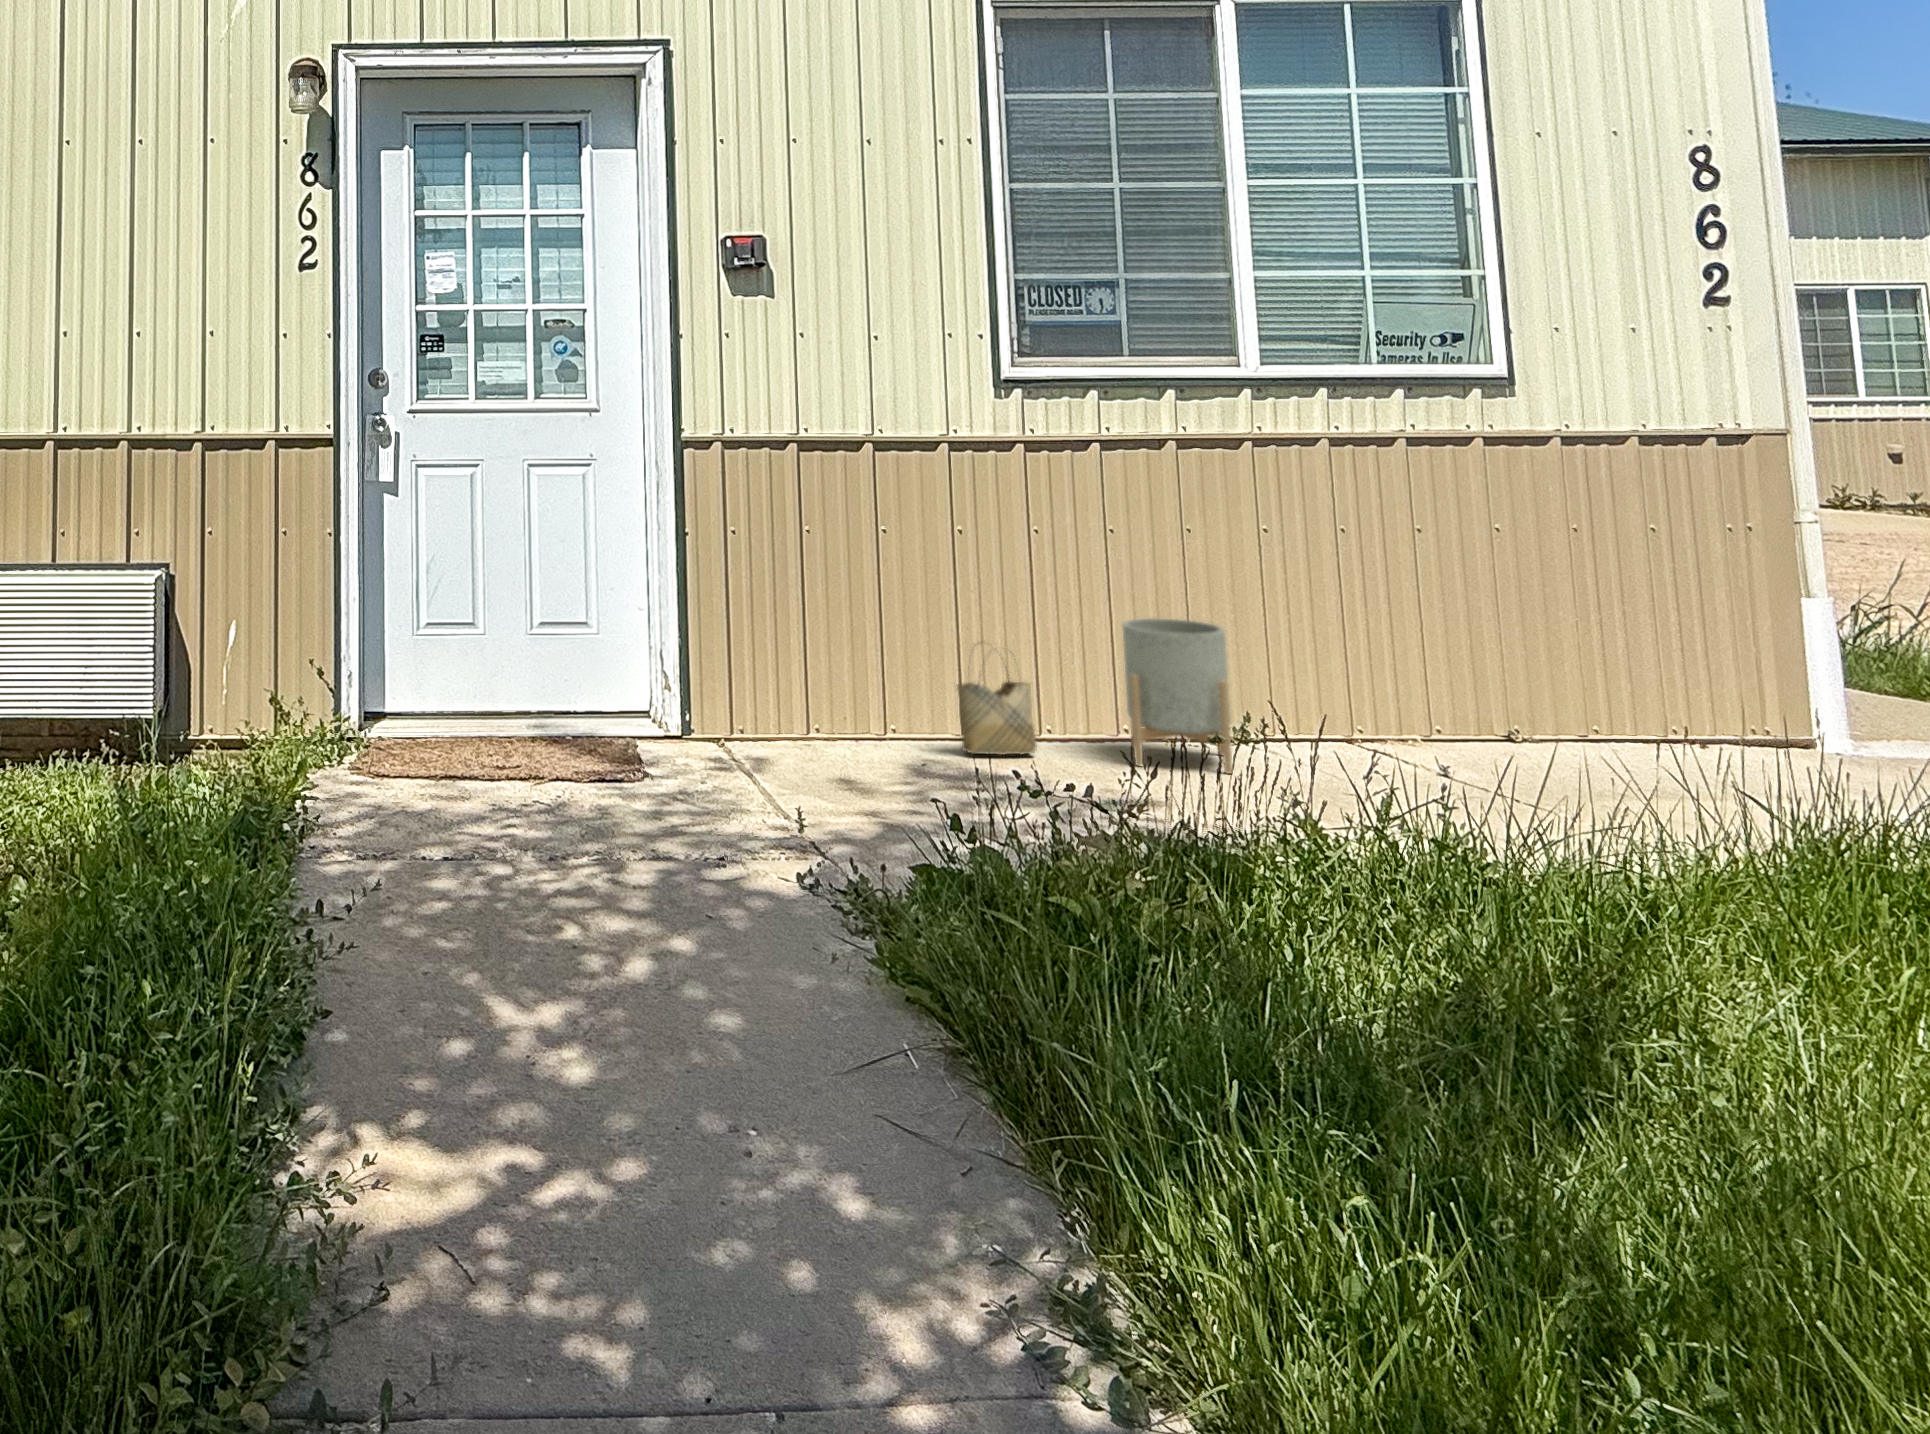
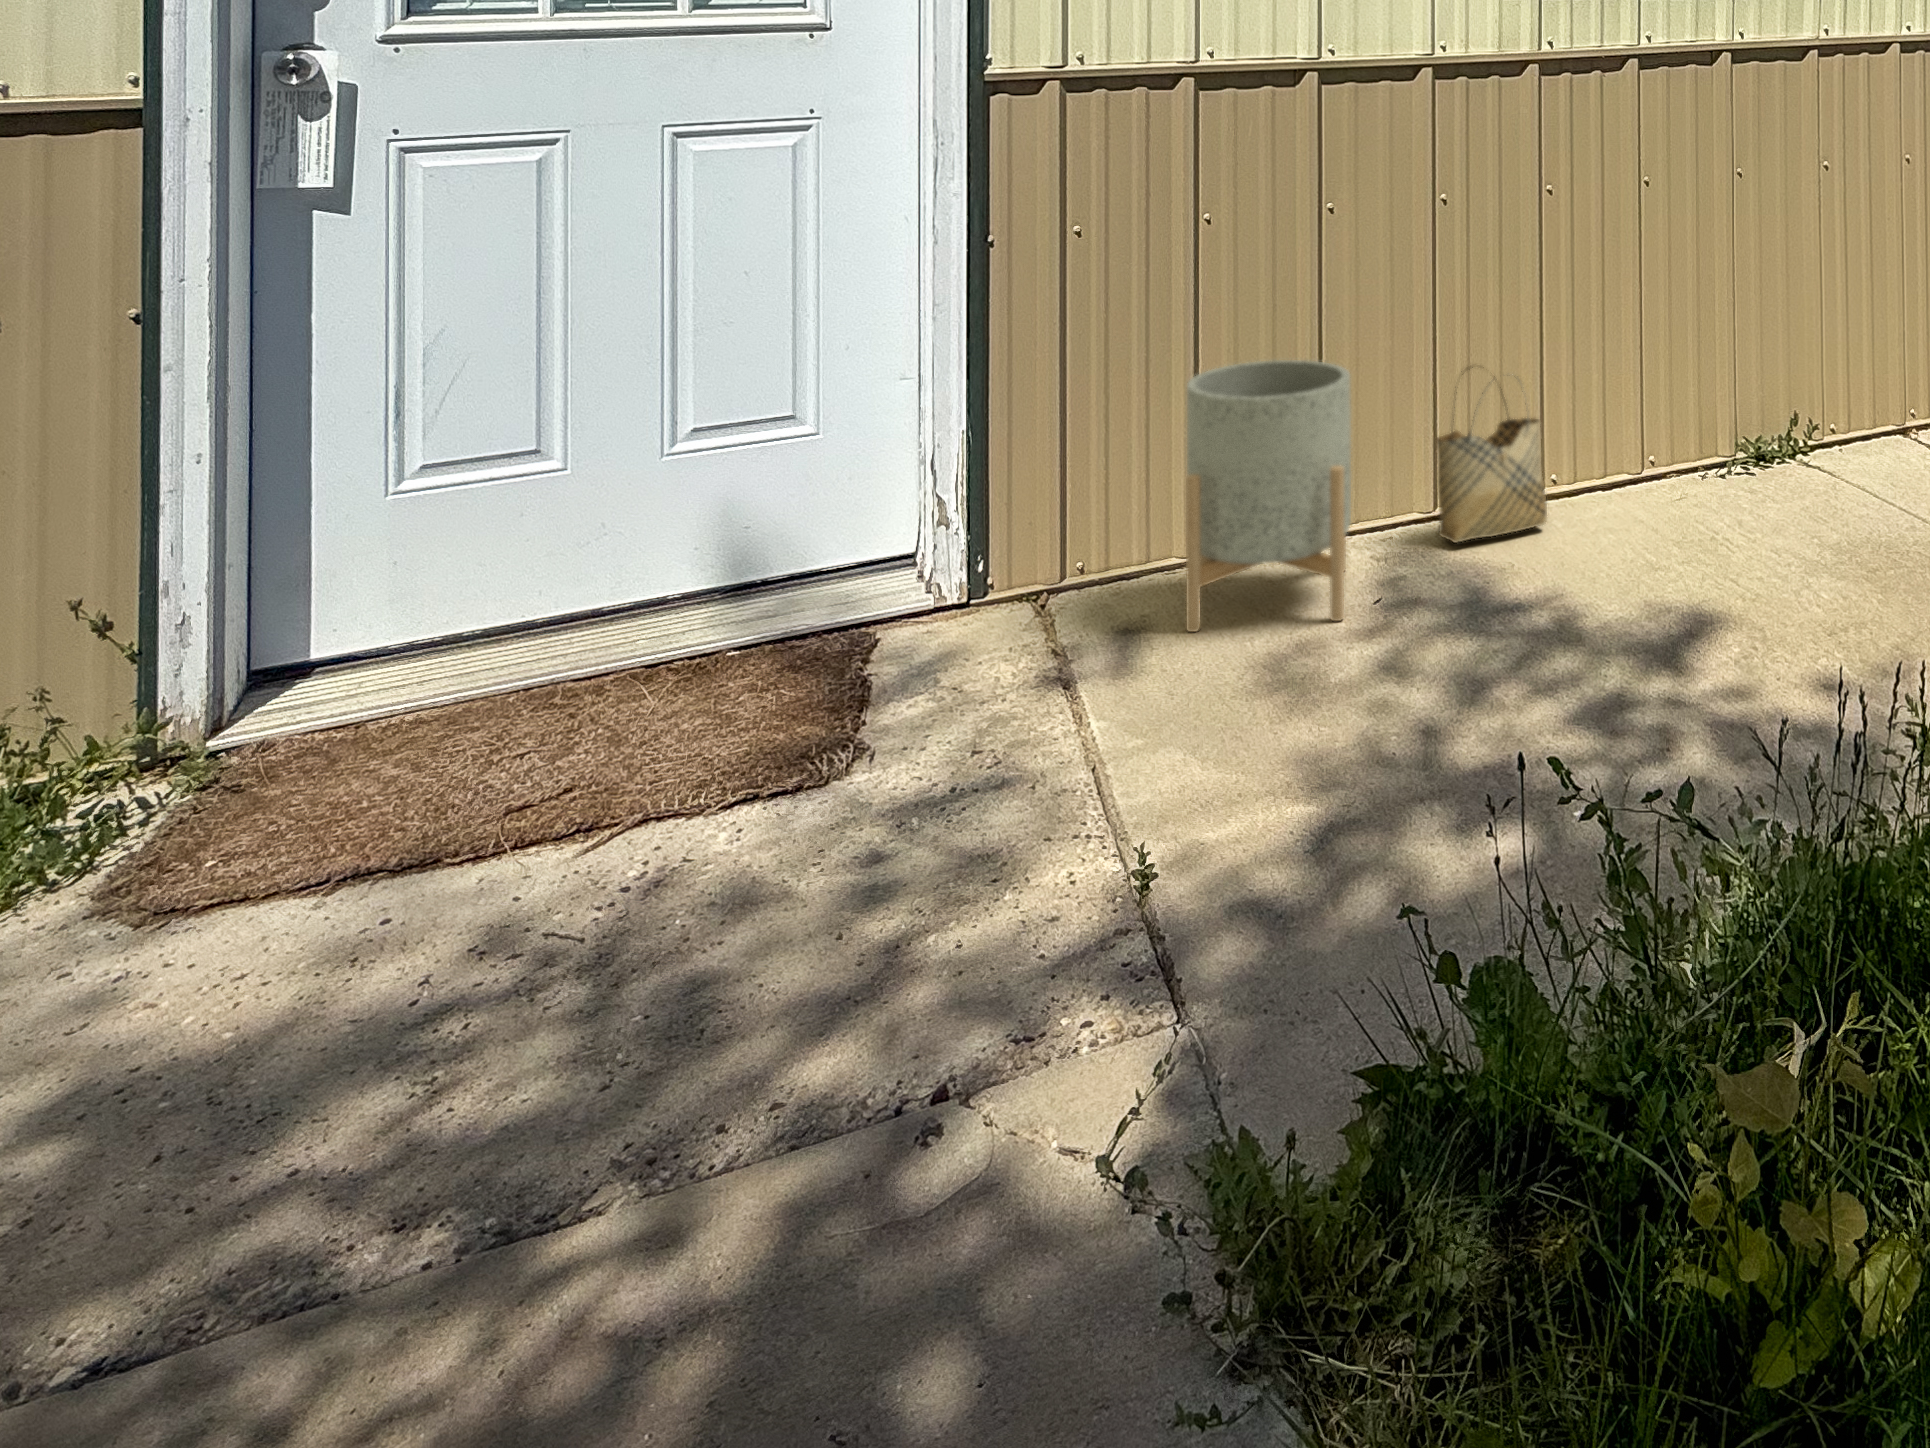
planter: present [1123,618,1233,774] -> present [1186,360,1351,632]

